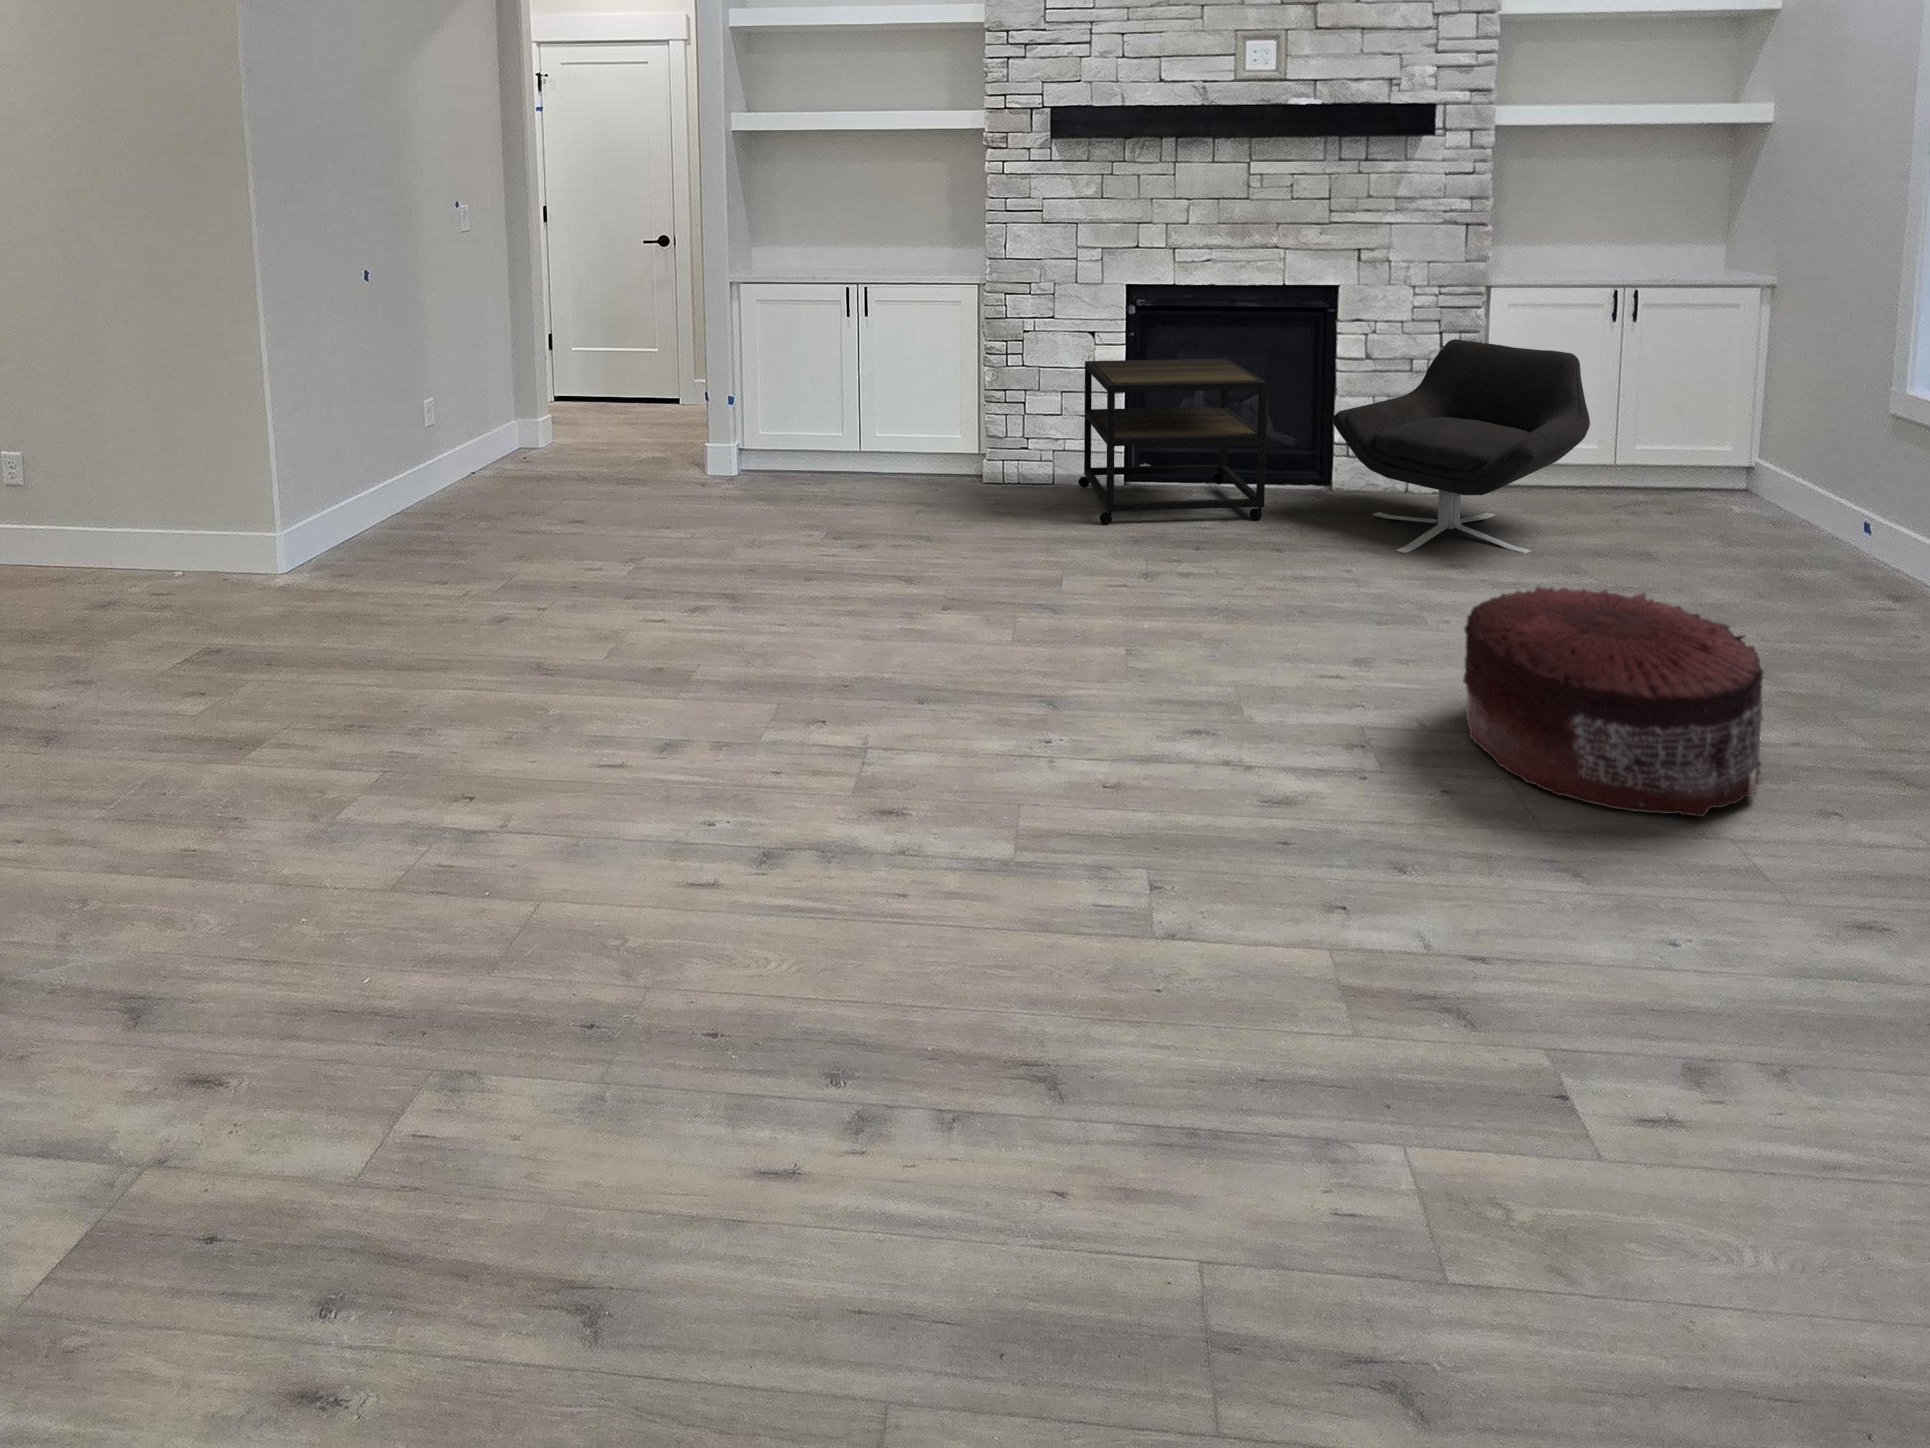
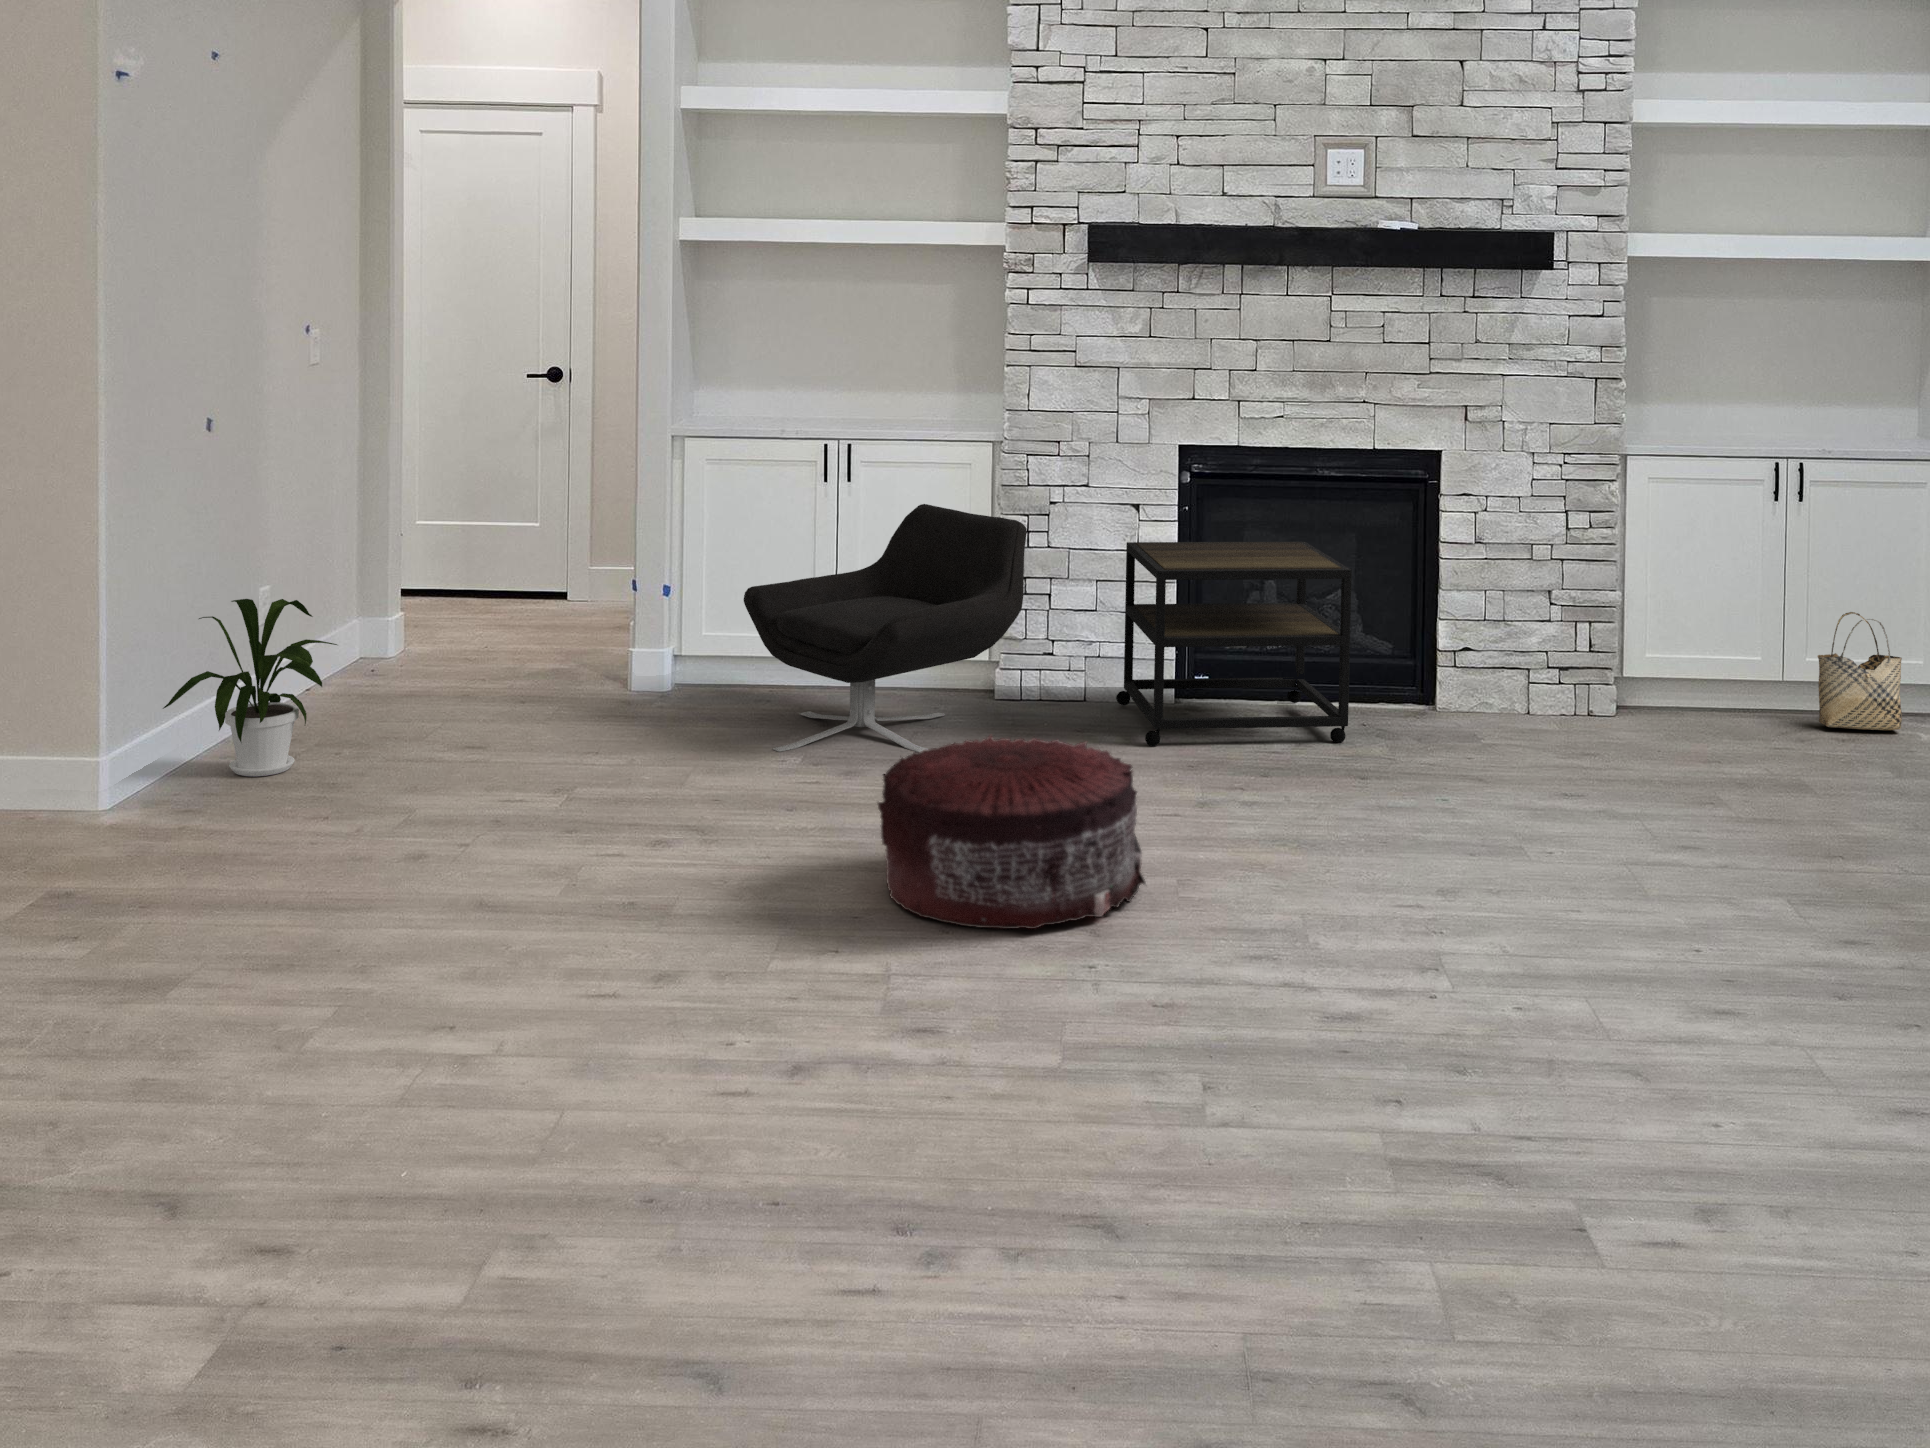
lounge chair: present [1333,339,1590,553] -> present [744,504,1027,752]
woven basket: none [1649,410,1721,506] -> present [1817,612,1902,730]
house plant: none [308,416,456,557] -> present [163,599,337,776]
pouf: present [1463,586,1763,817] -> present [878,736,1146,929]

